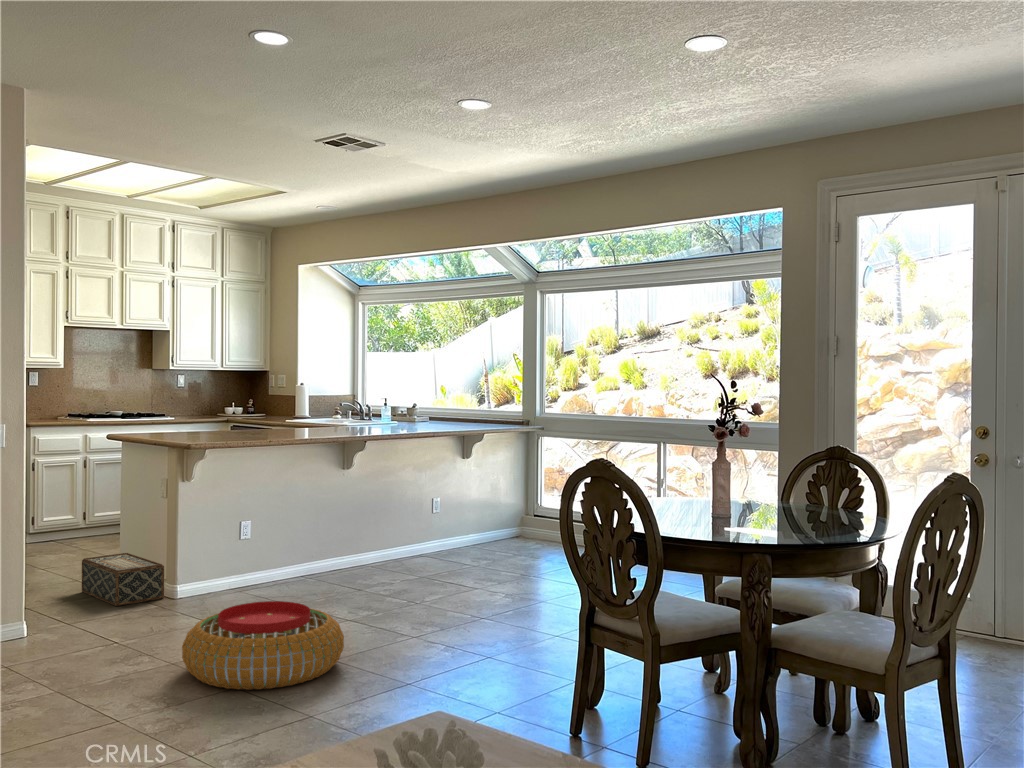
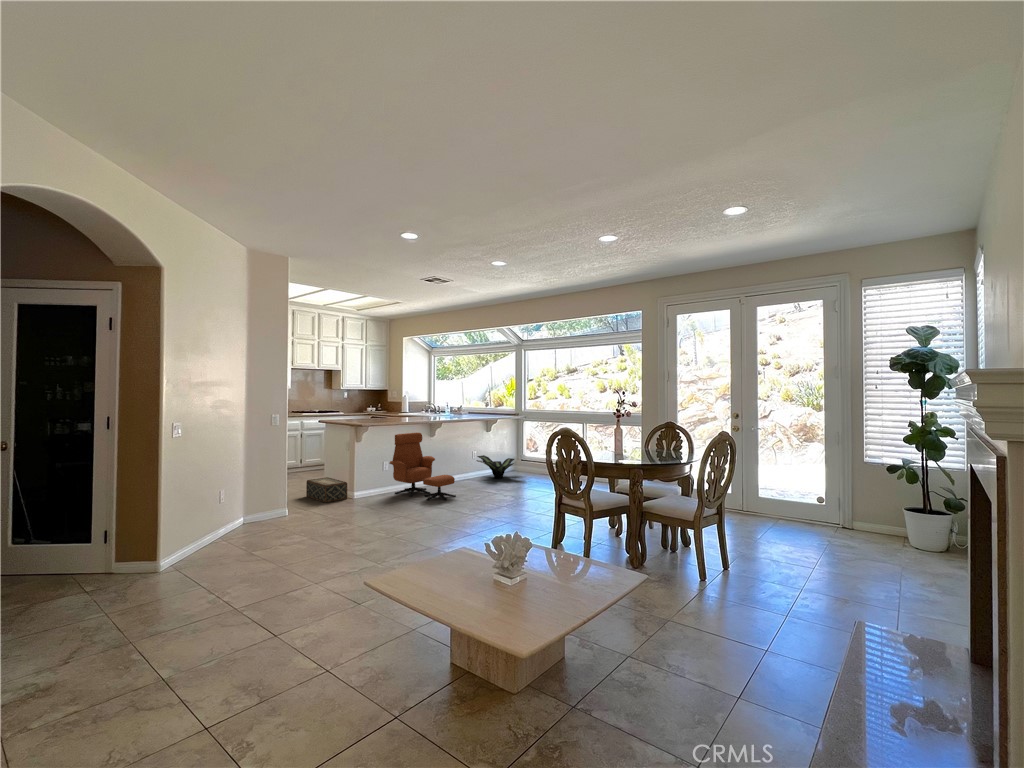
lounge chair: none [252,461,389,605] -> present [389,433,456,501]
potted plant: none [439,508,526,557] -> present [477,455,514,478]
pouf: present [182,601,344,690] -> none [365,497,441,538]

